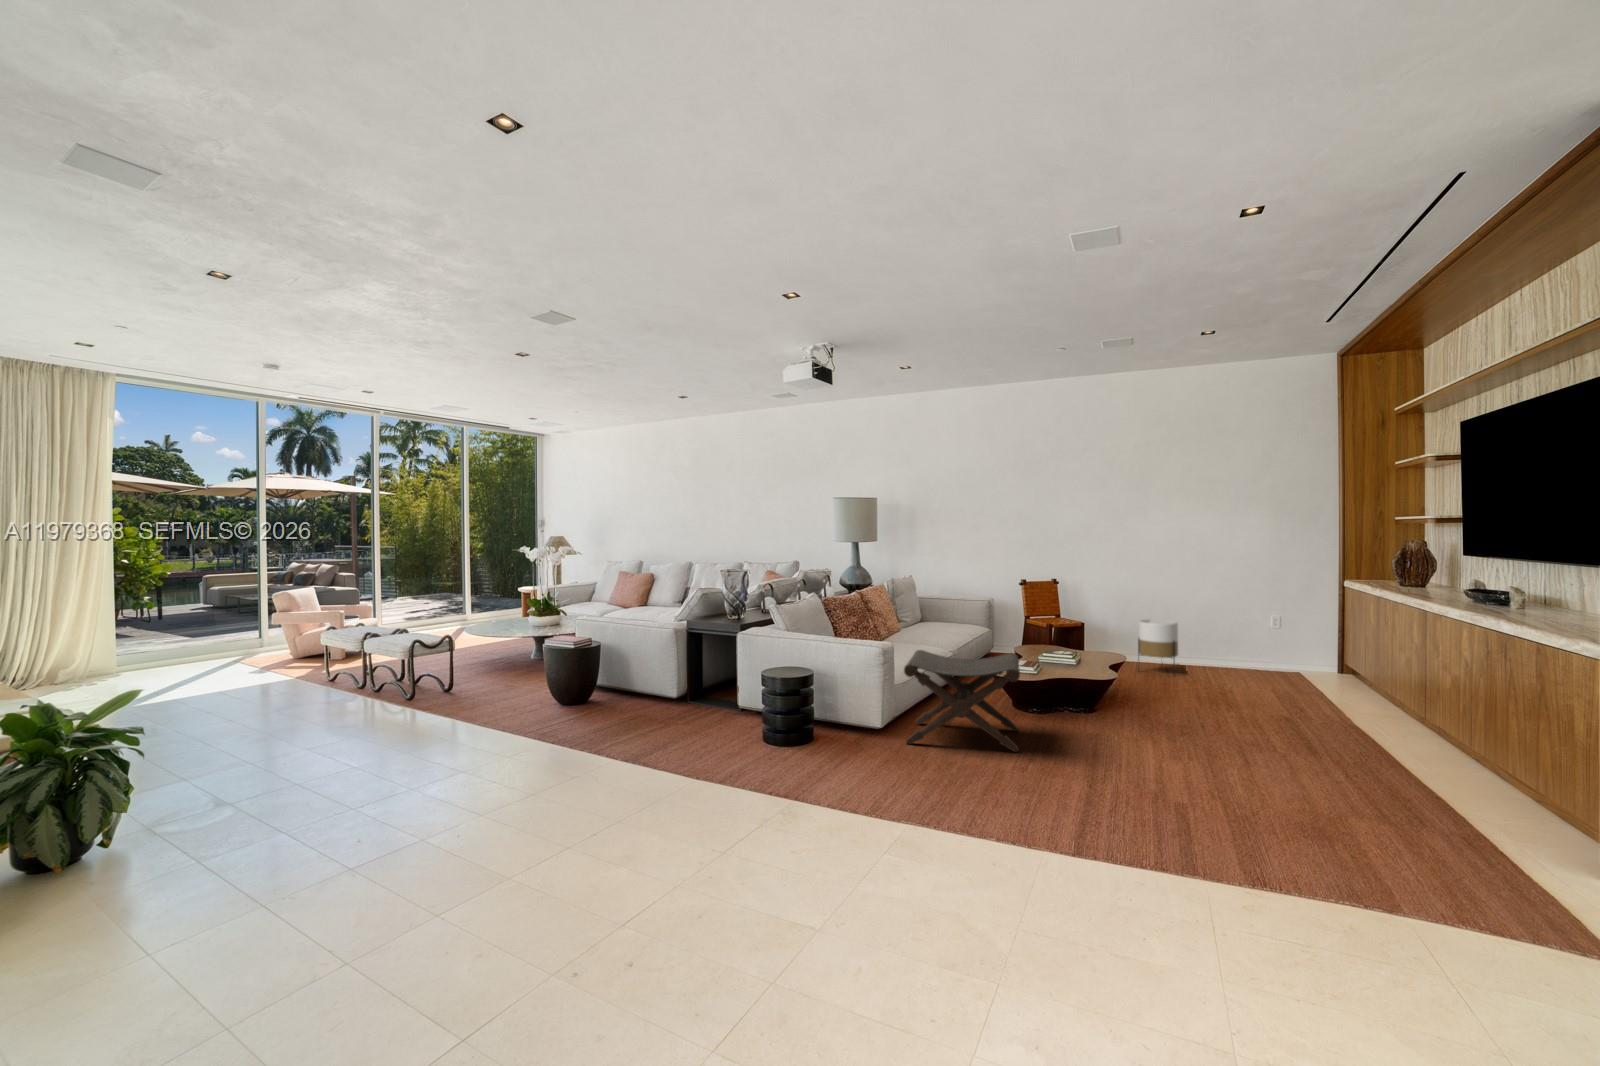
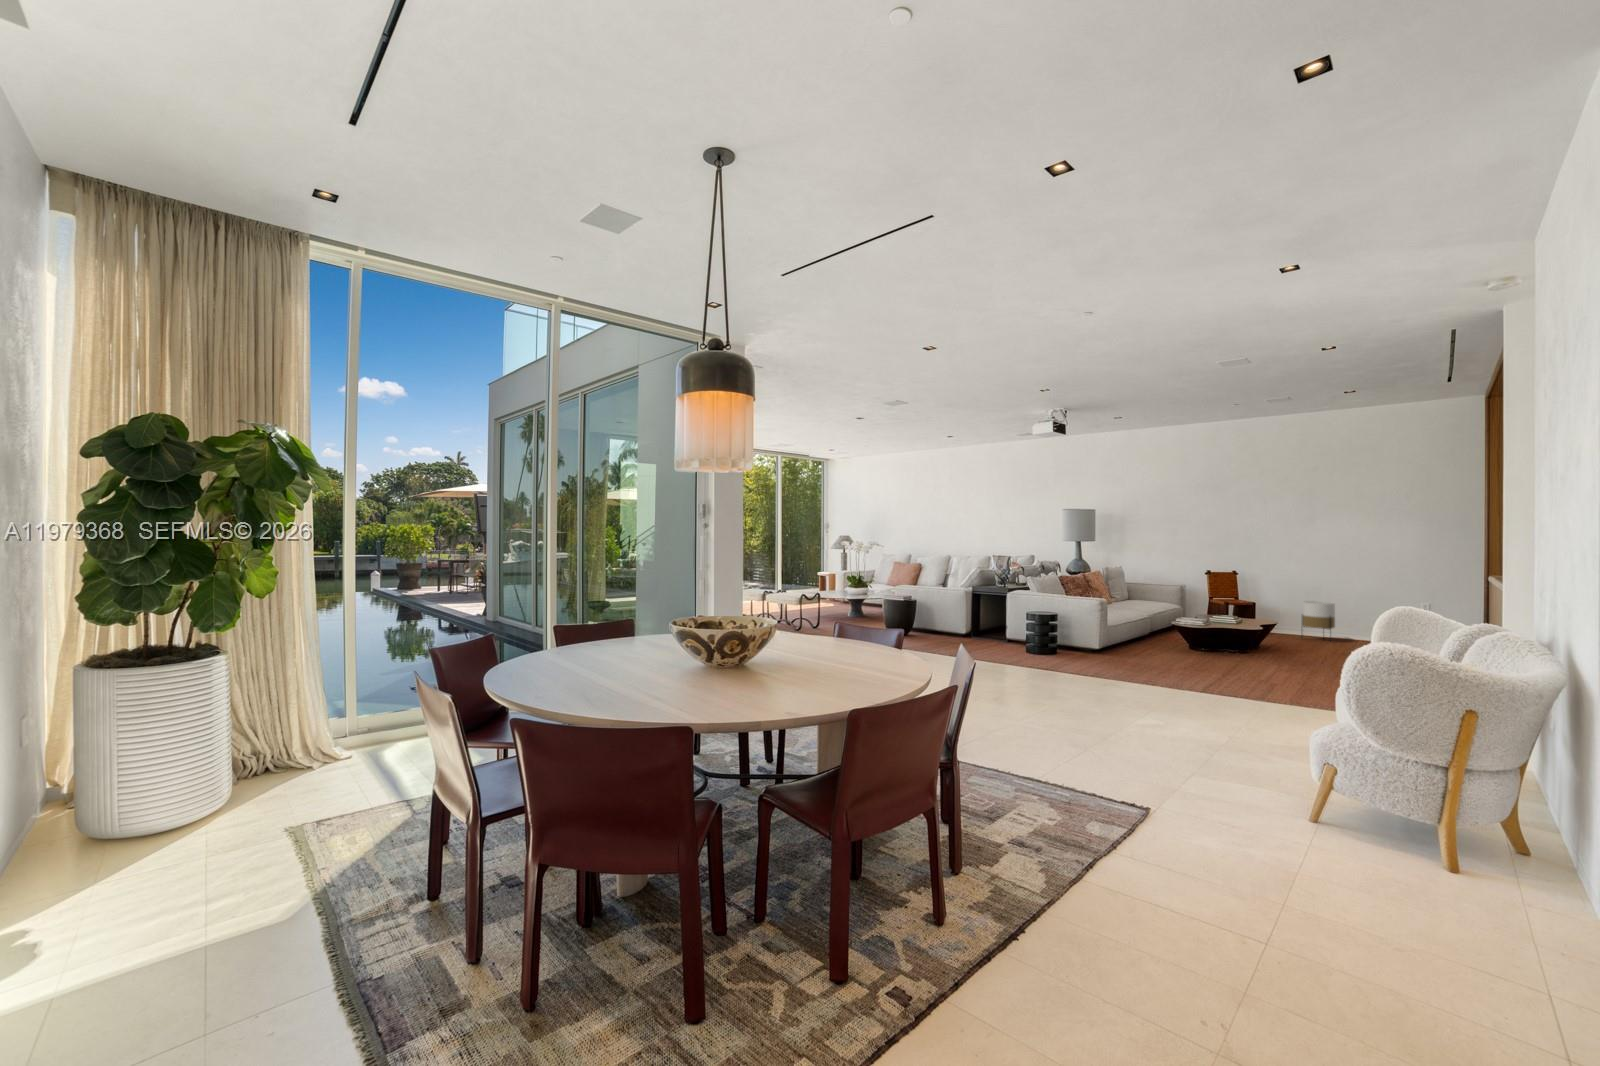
footstool: present [904,650,1020,752] -> none [1116,605,1194,664]

